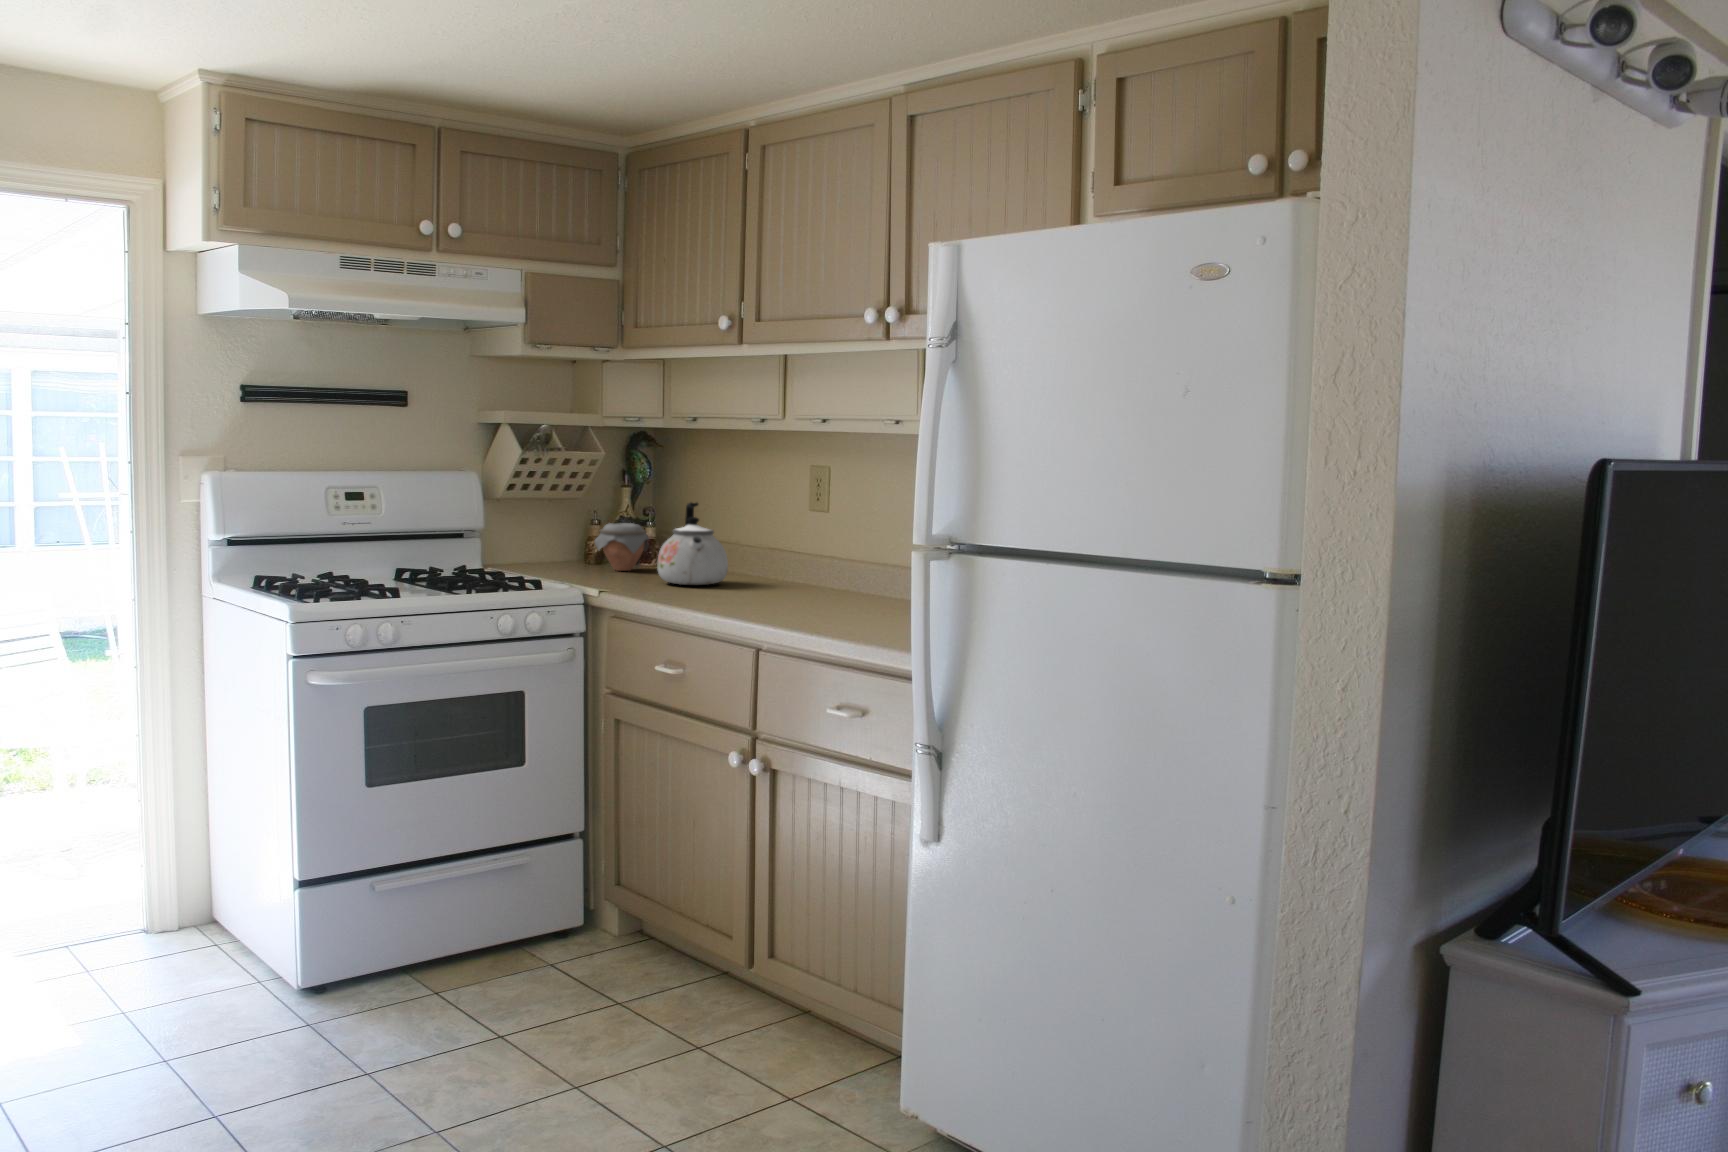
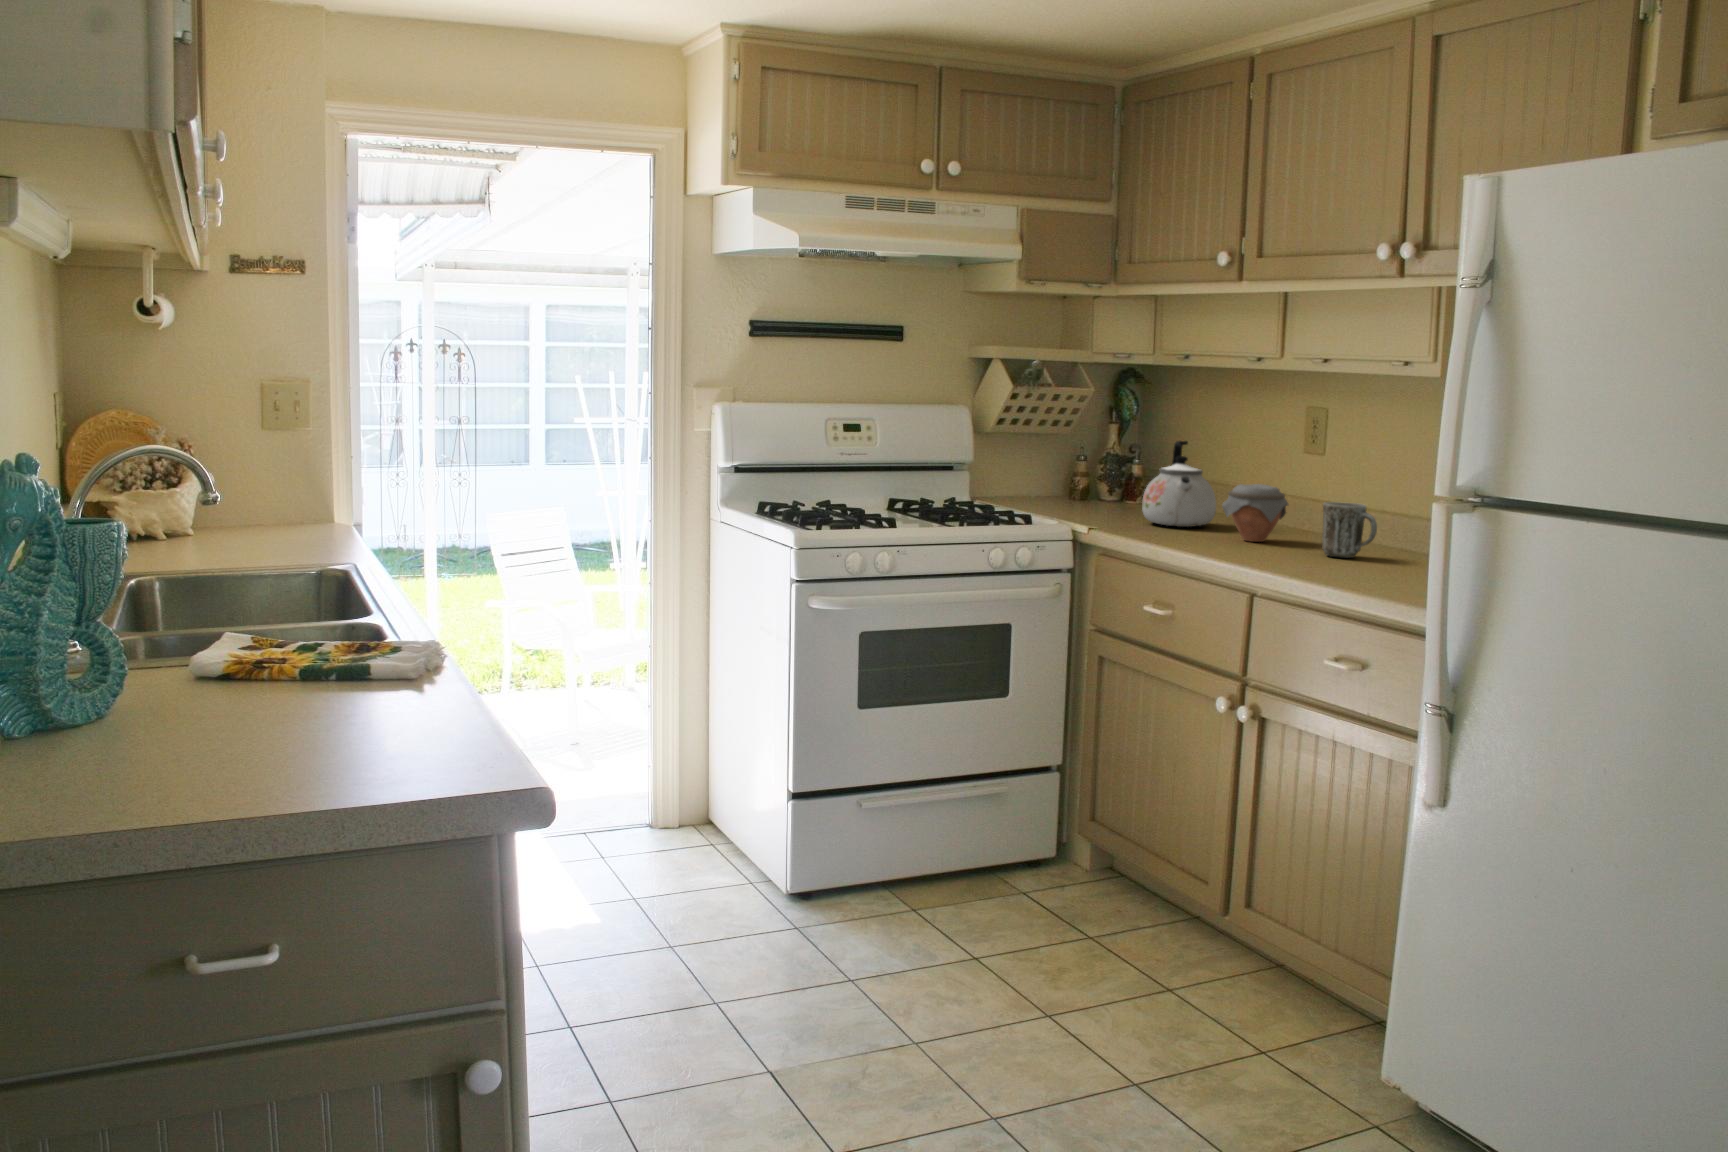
jar: present [595,523,649,571] -> present [1222,484,1288,542]
mug: none [823,557,873,608] -> present [1322,502,1377,557]

